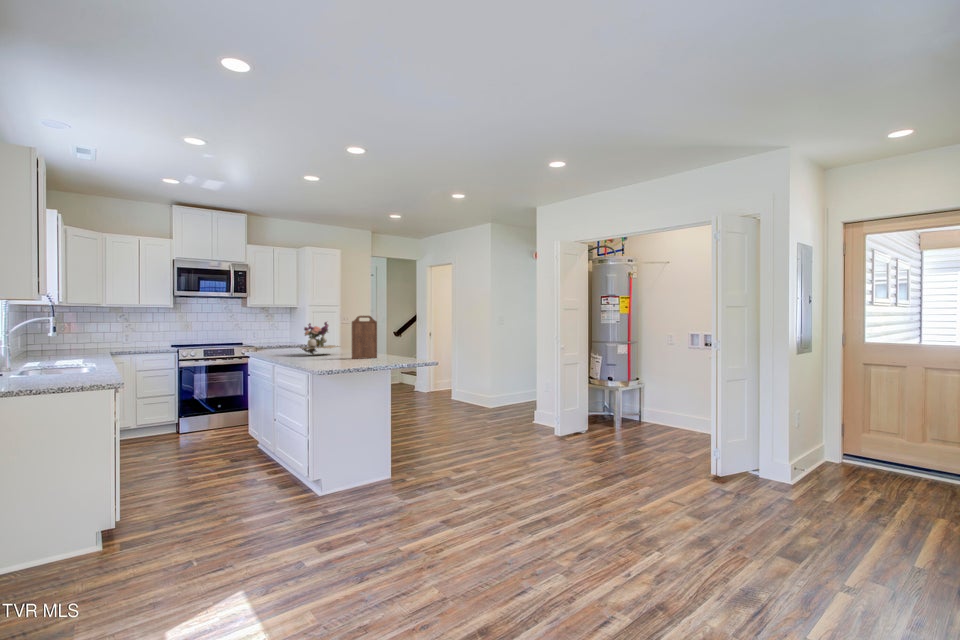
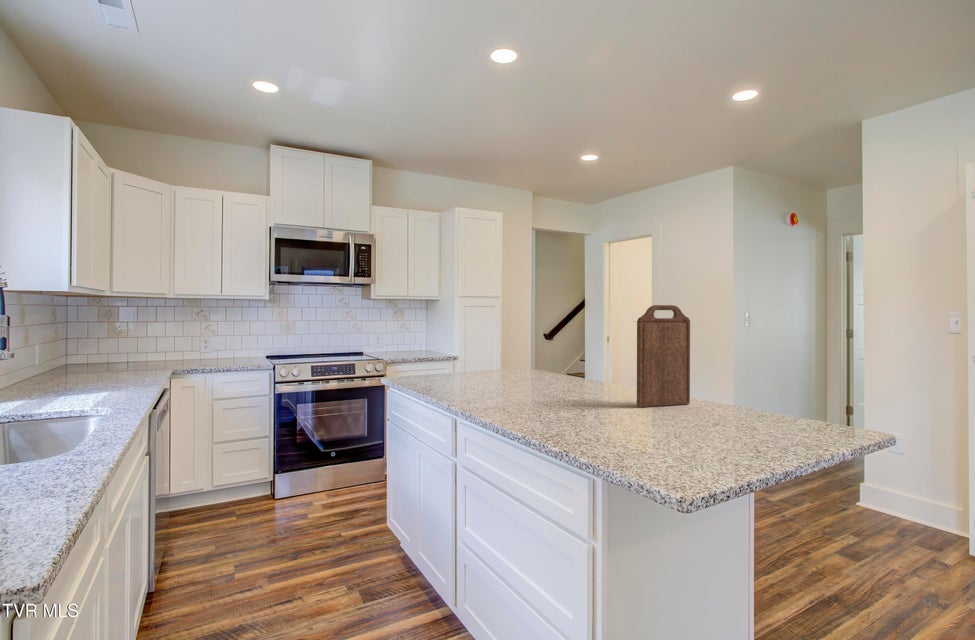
flower arrangement: present [300,322,339,354] -> none [493,319,569,387]

